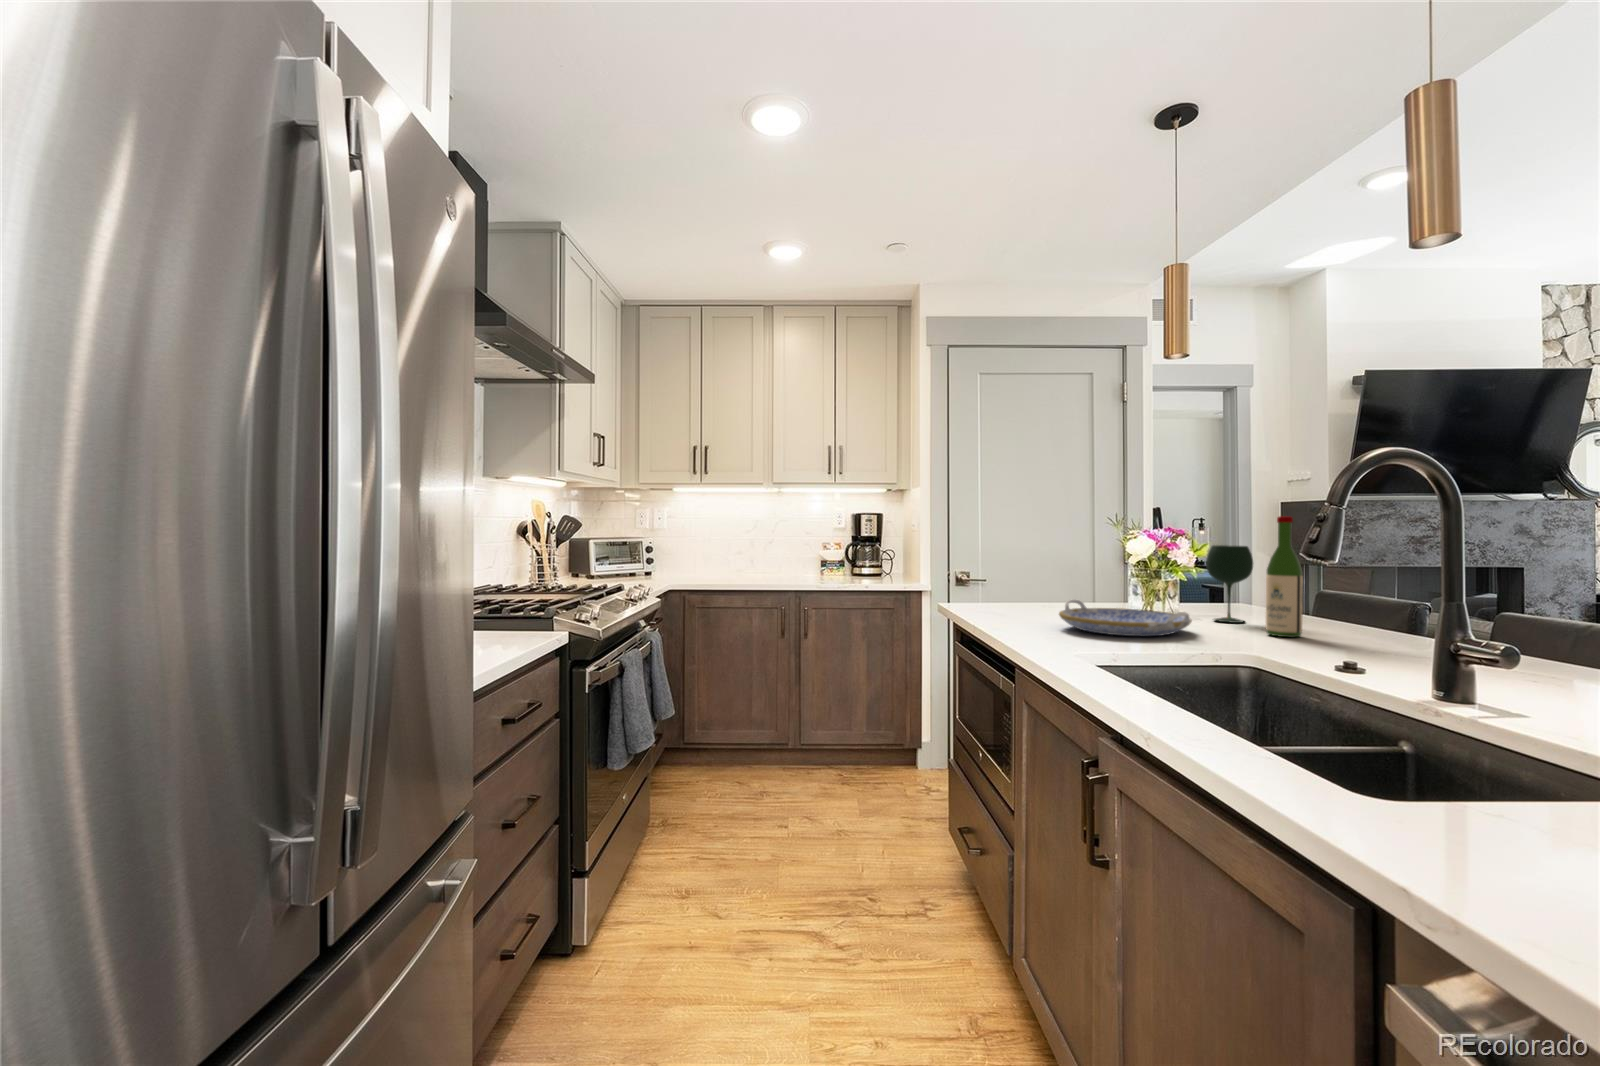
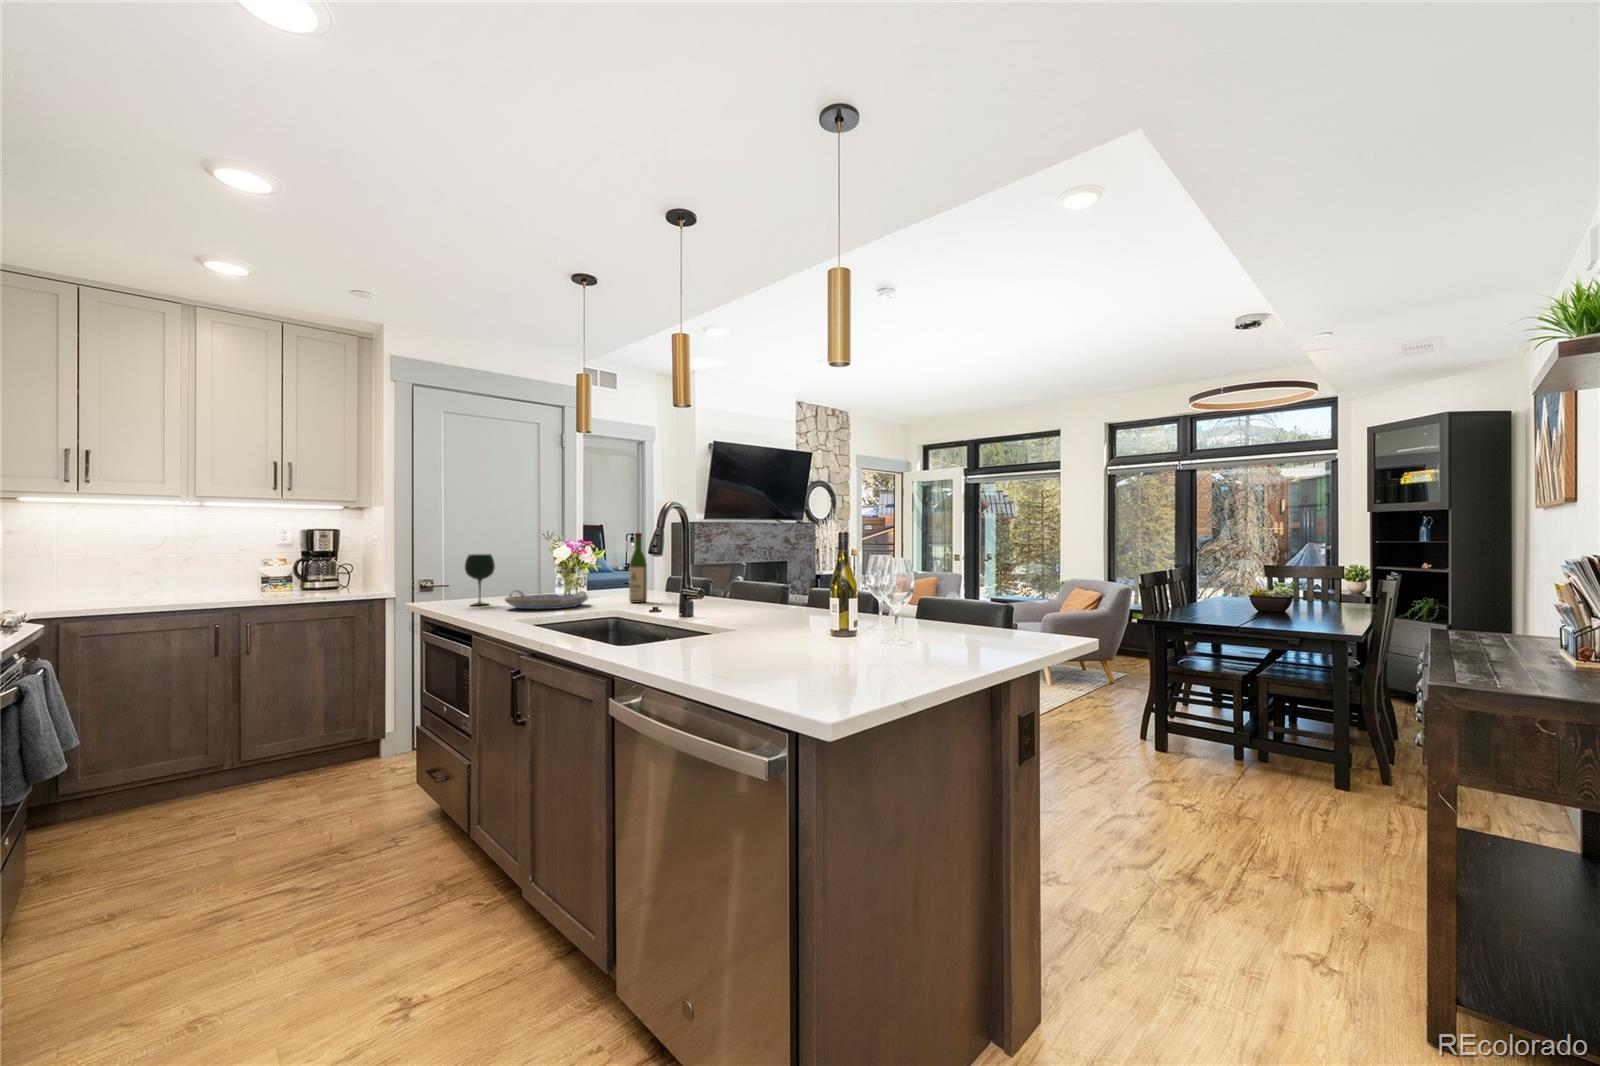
wine glass: present [1206,545,1253,623] -> present [465,554,495,606]

